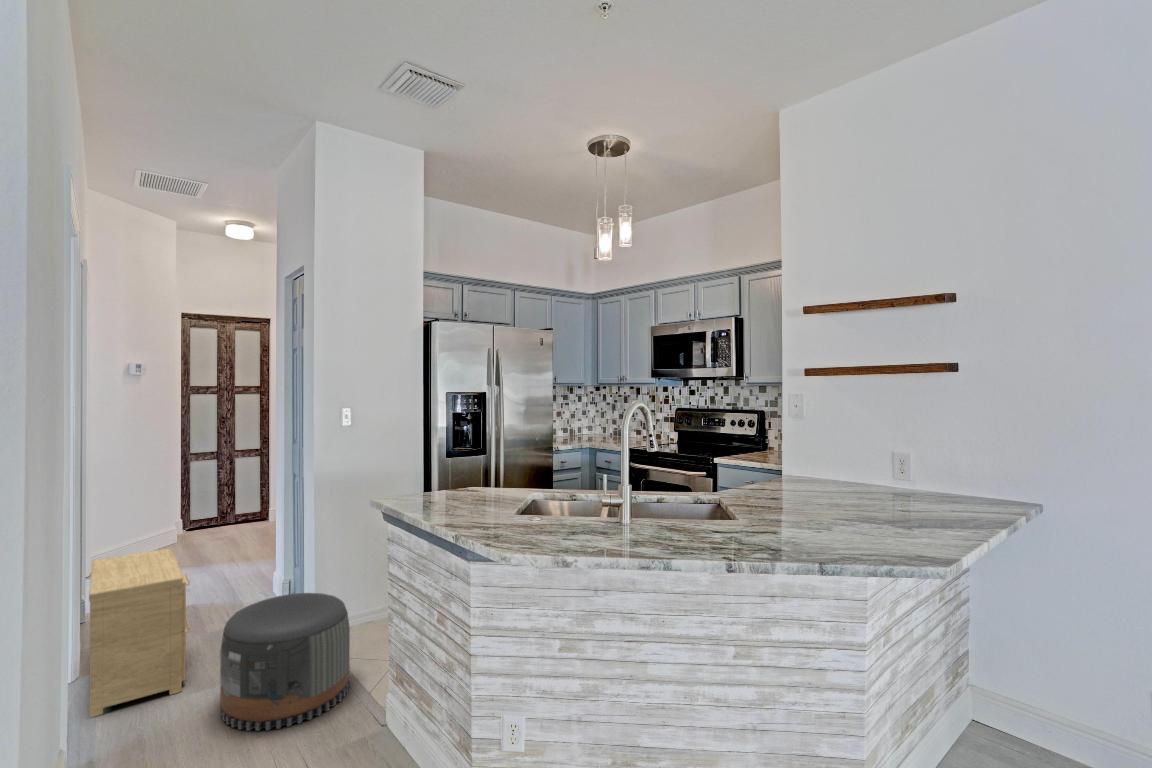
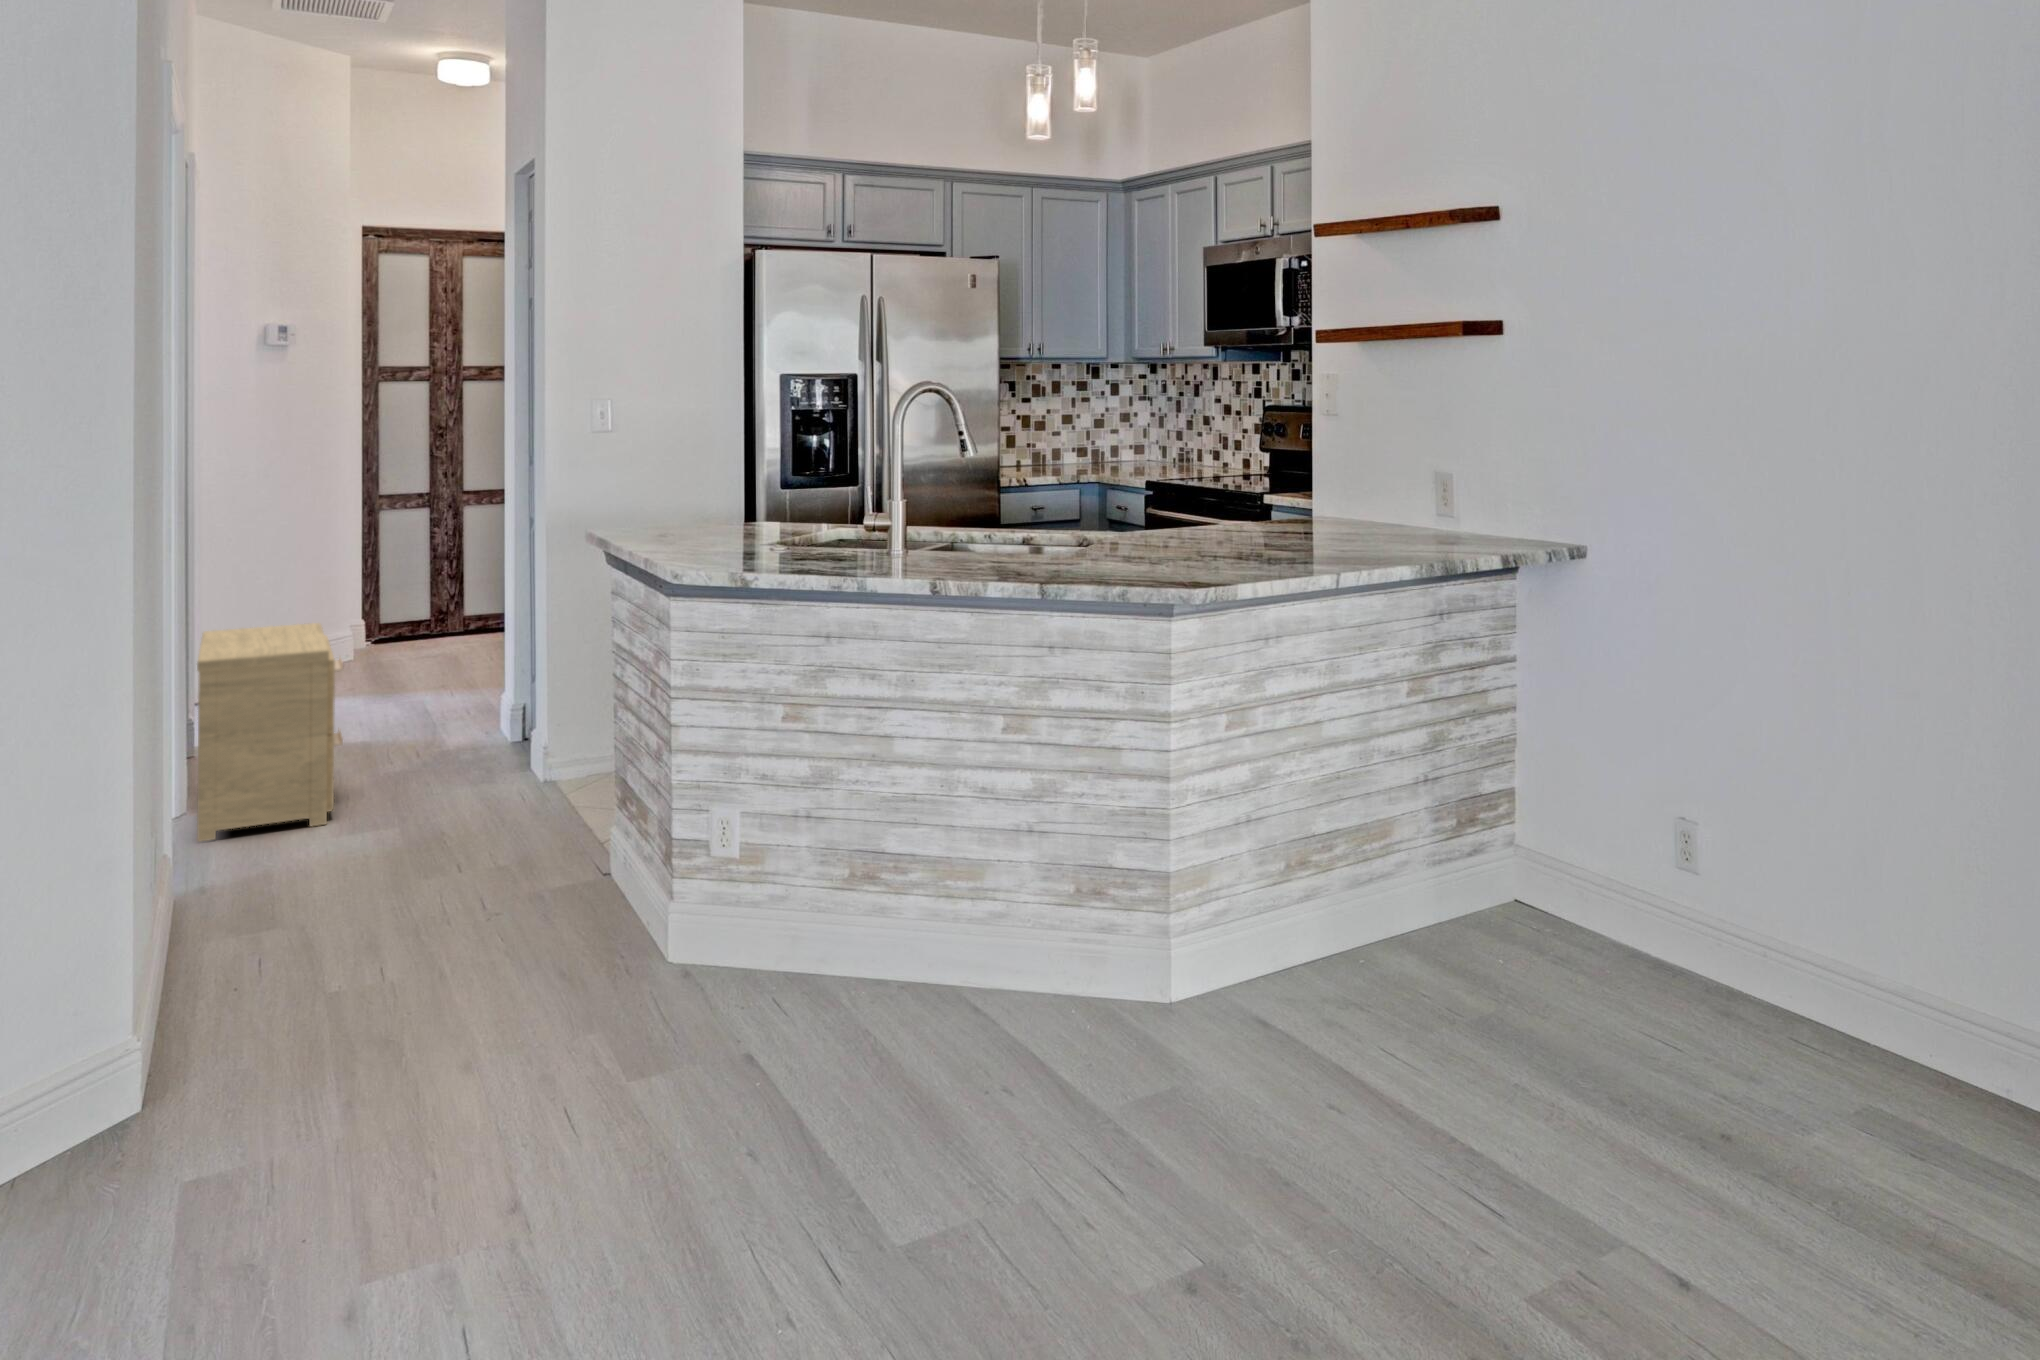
pouf: present [220,593,350,731] -> none [376,684,573,860]

